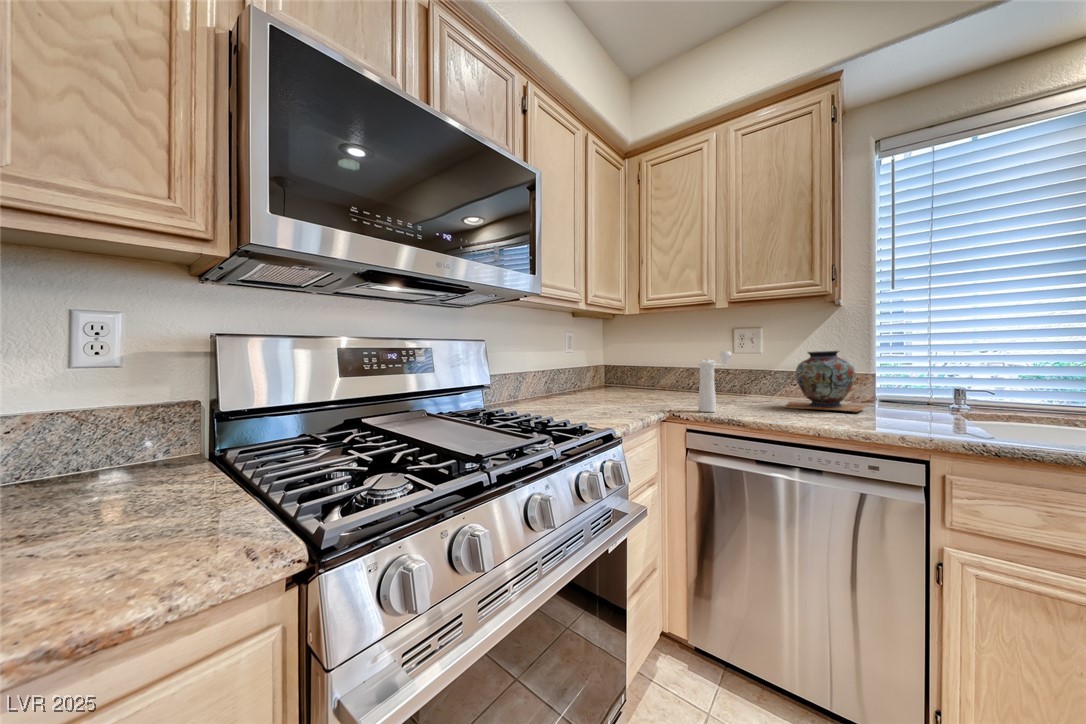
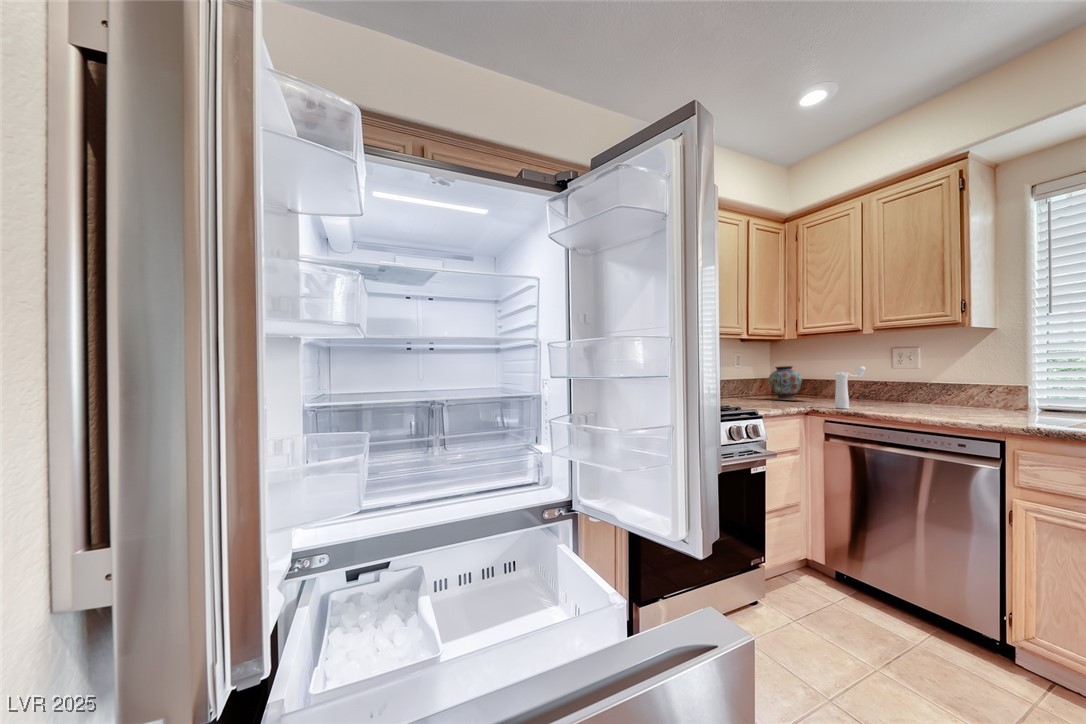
decorative vase: present [785,350,866,412] -> present [763,366,810,400]

